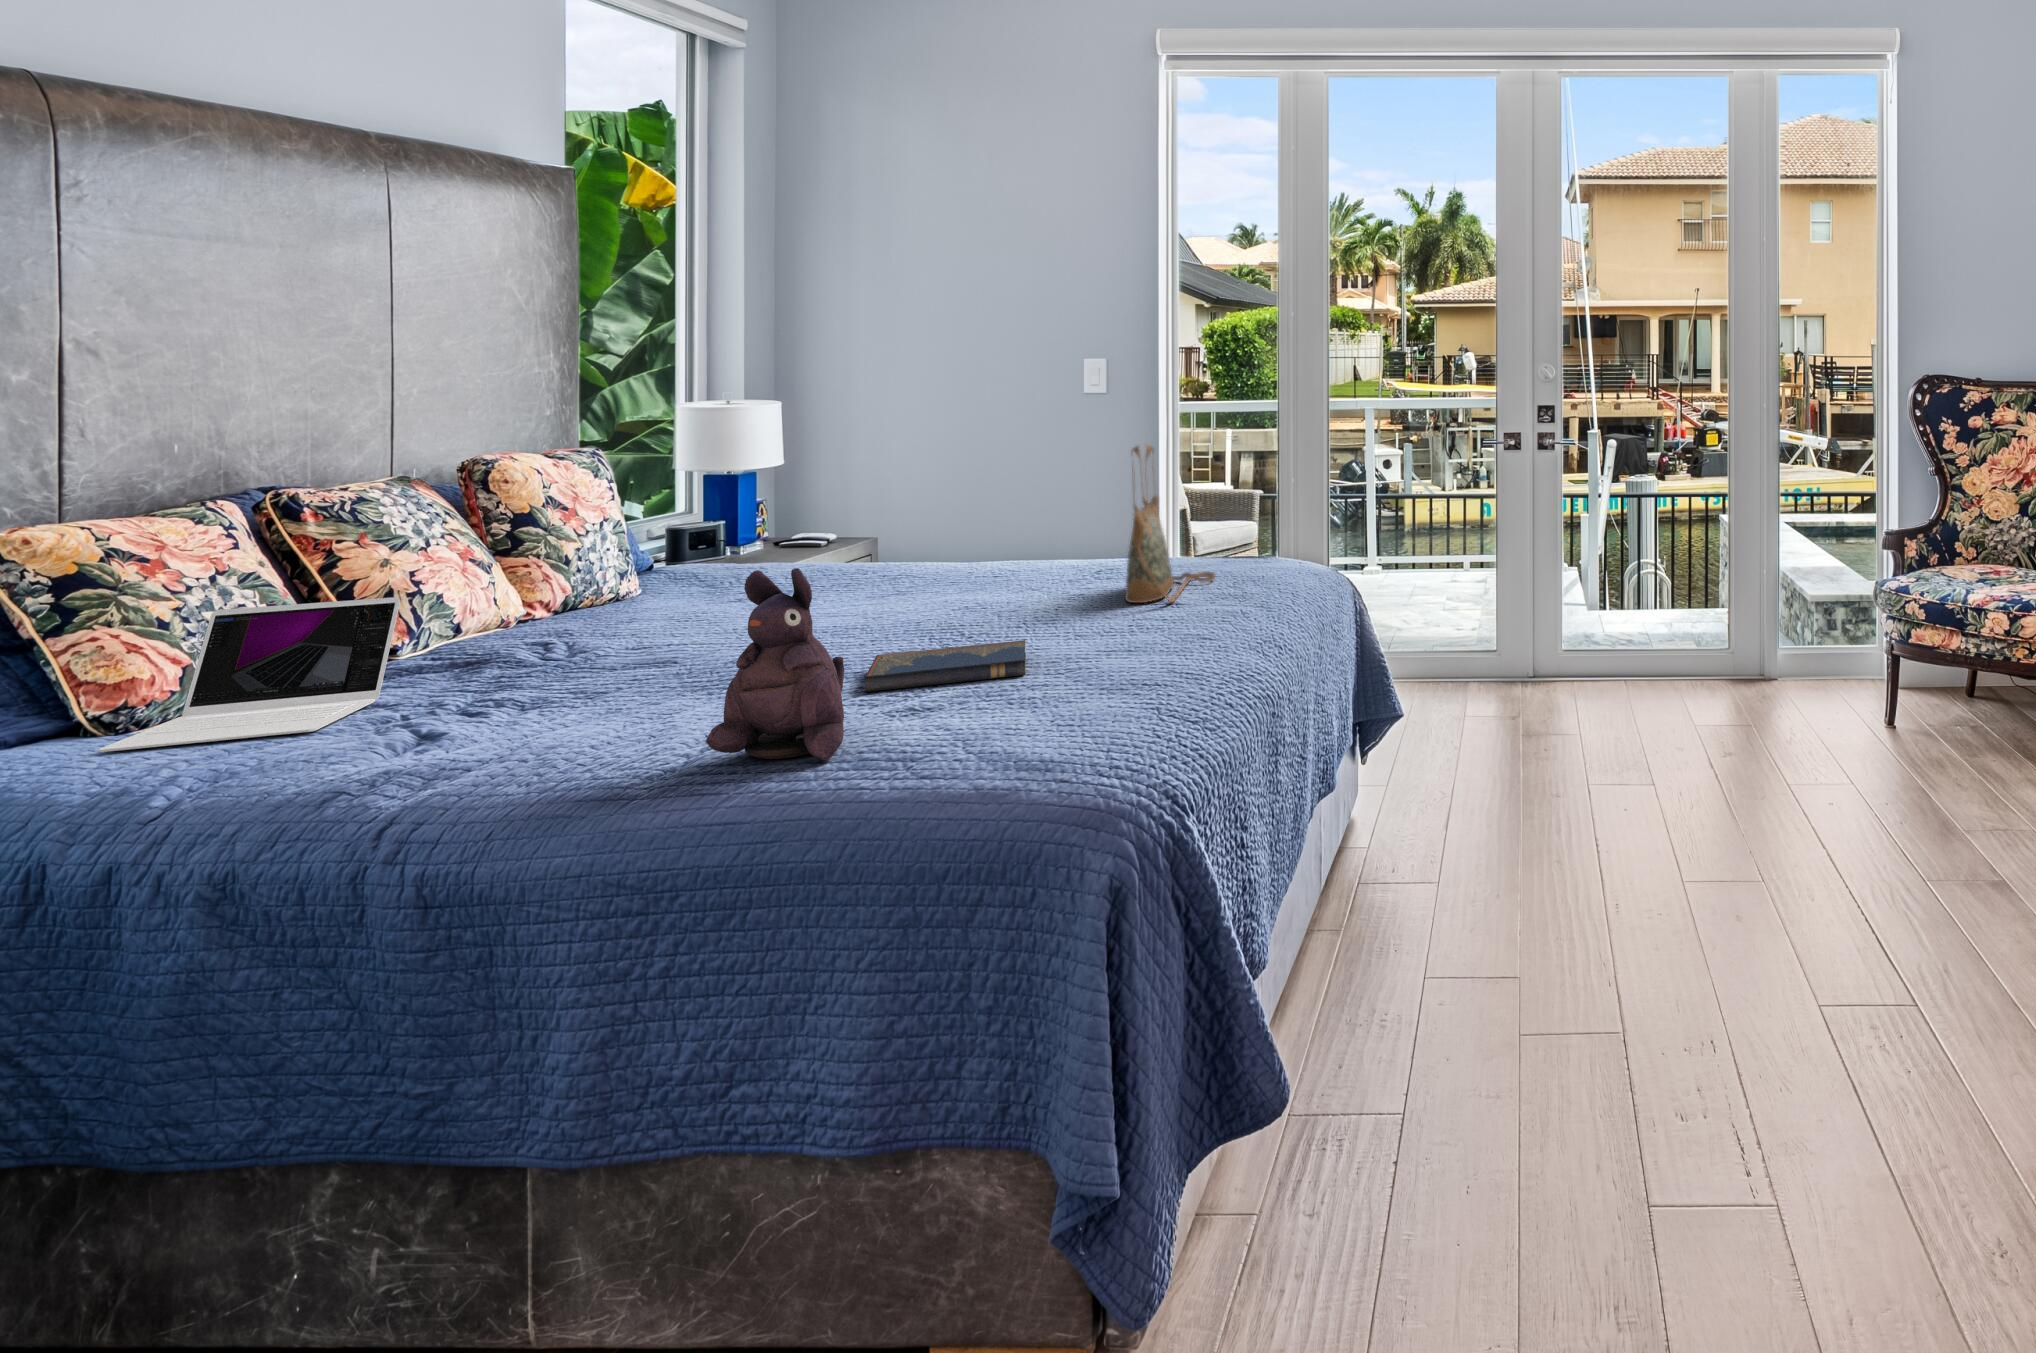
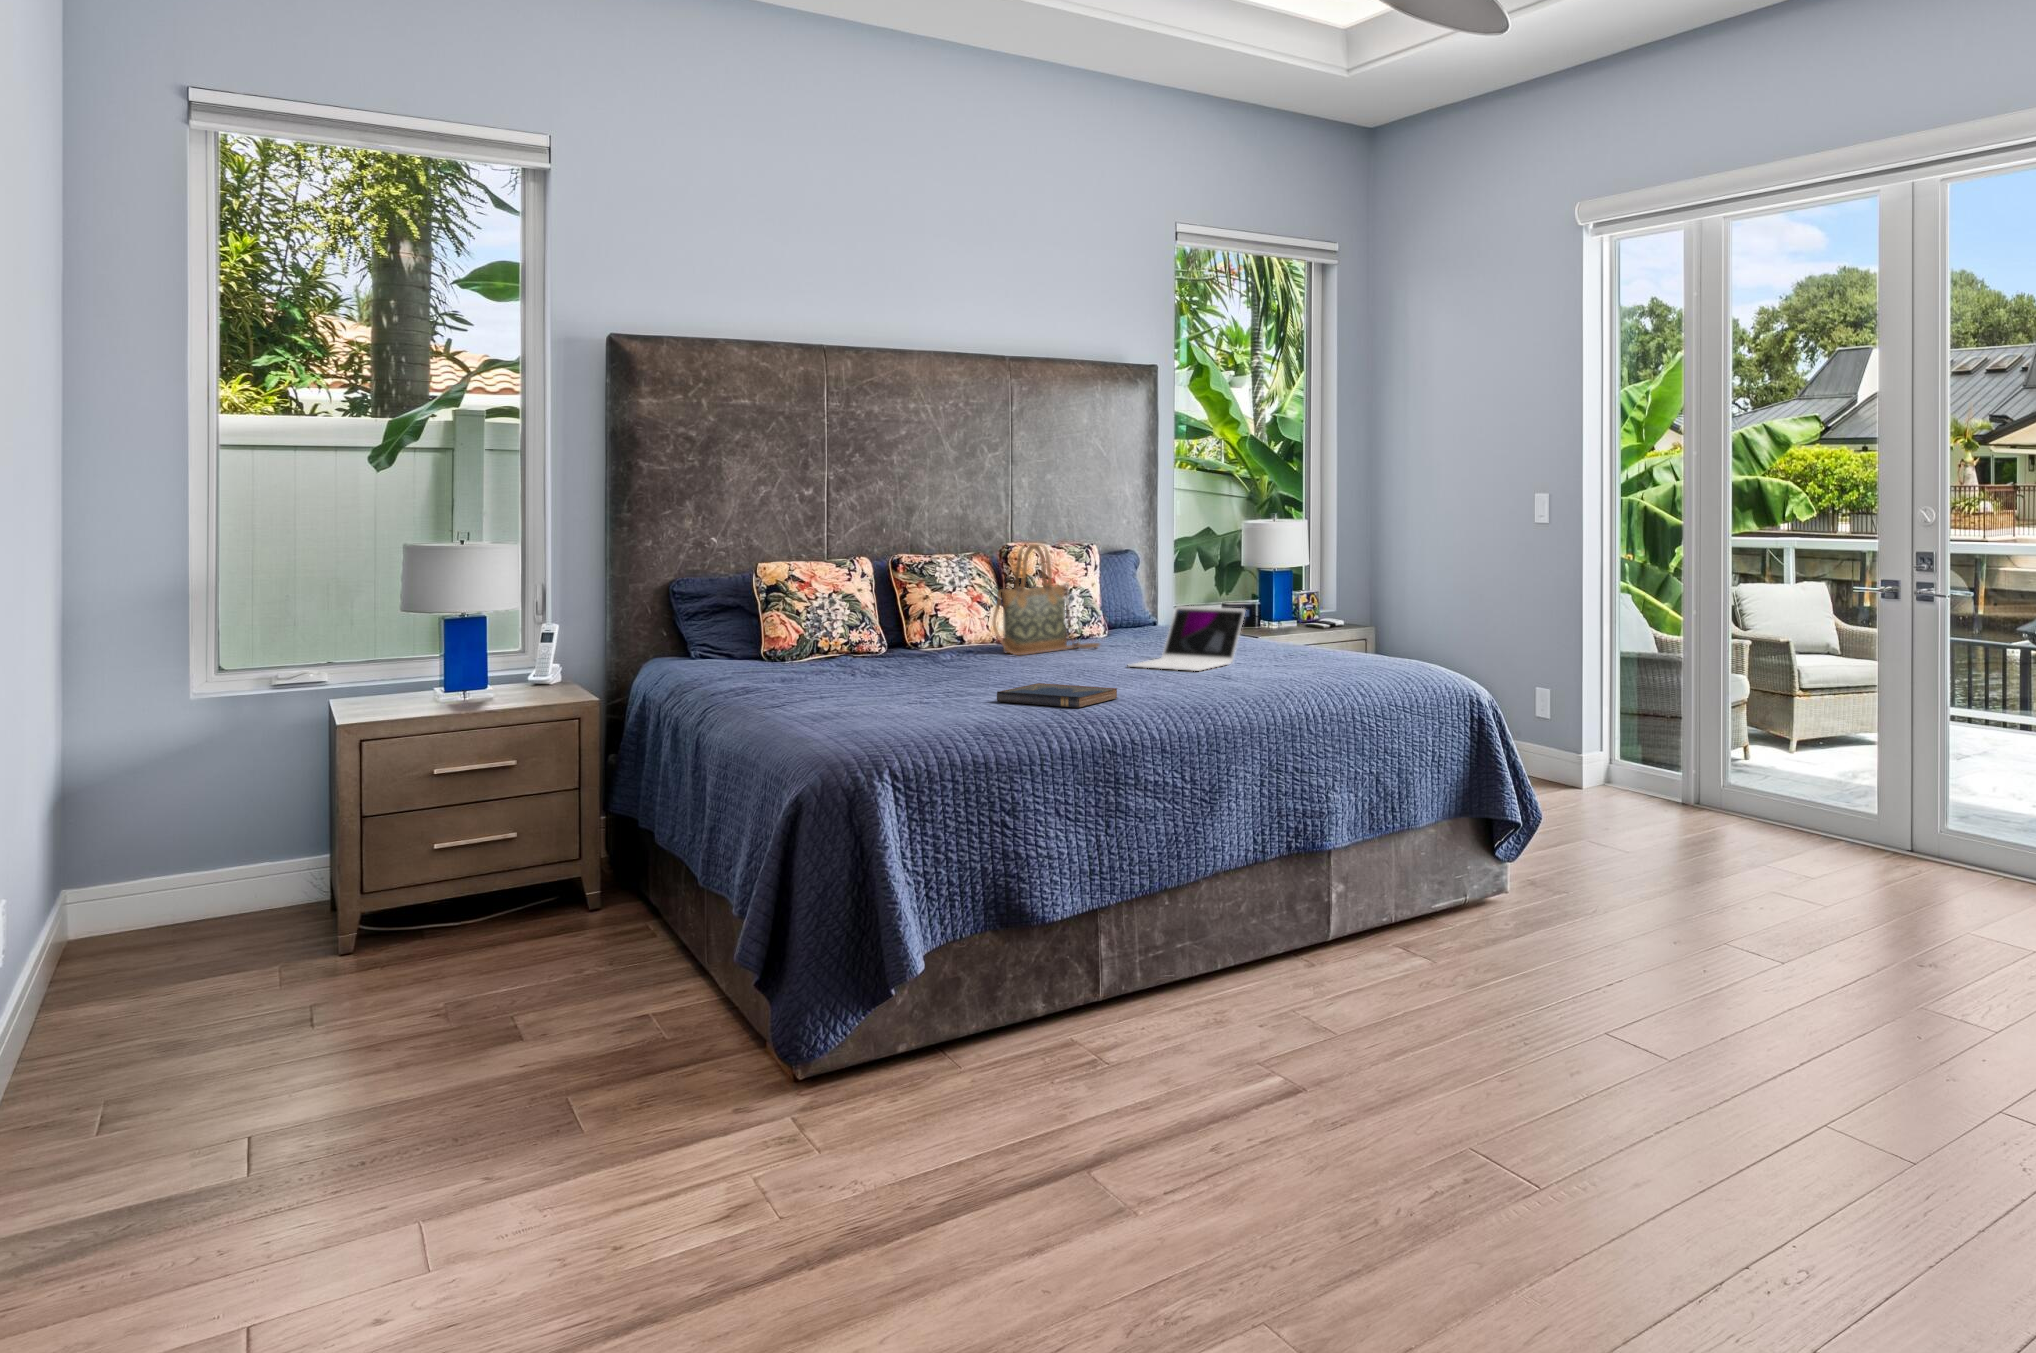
handbag: present [1125,445,1215,603] -> present [993,544,1100,655]
plush toy: present [706,568,844,760] -> none [849,607,944,725]
laptop: present [99,597,400,752] -> present [1128,606,1245,671]

